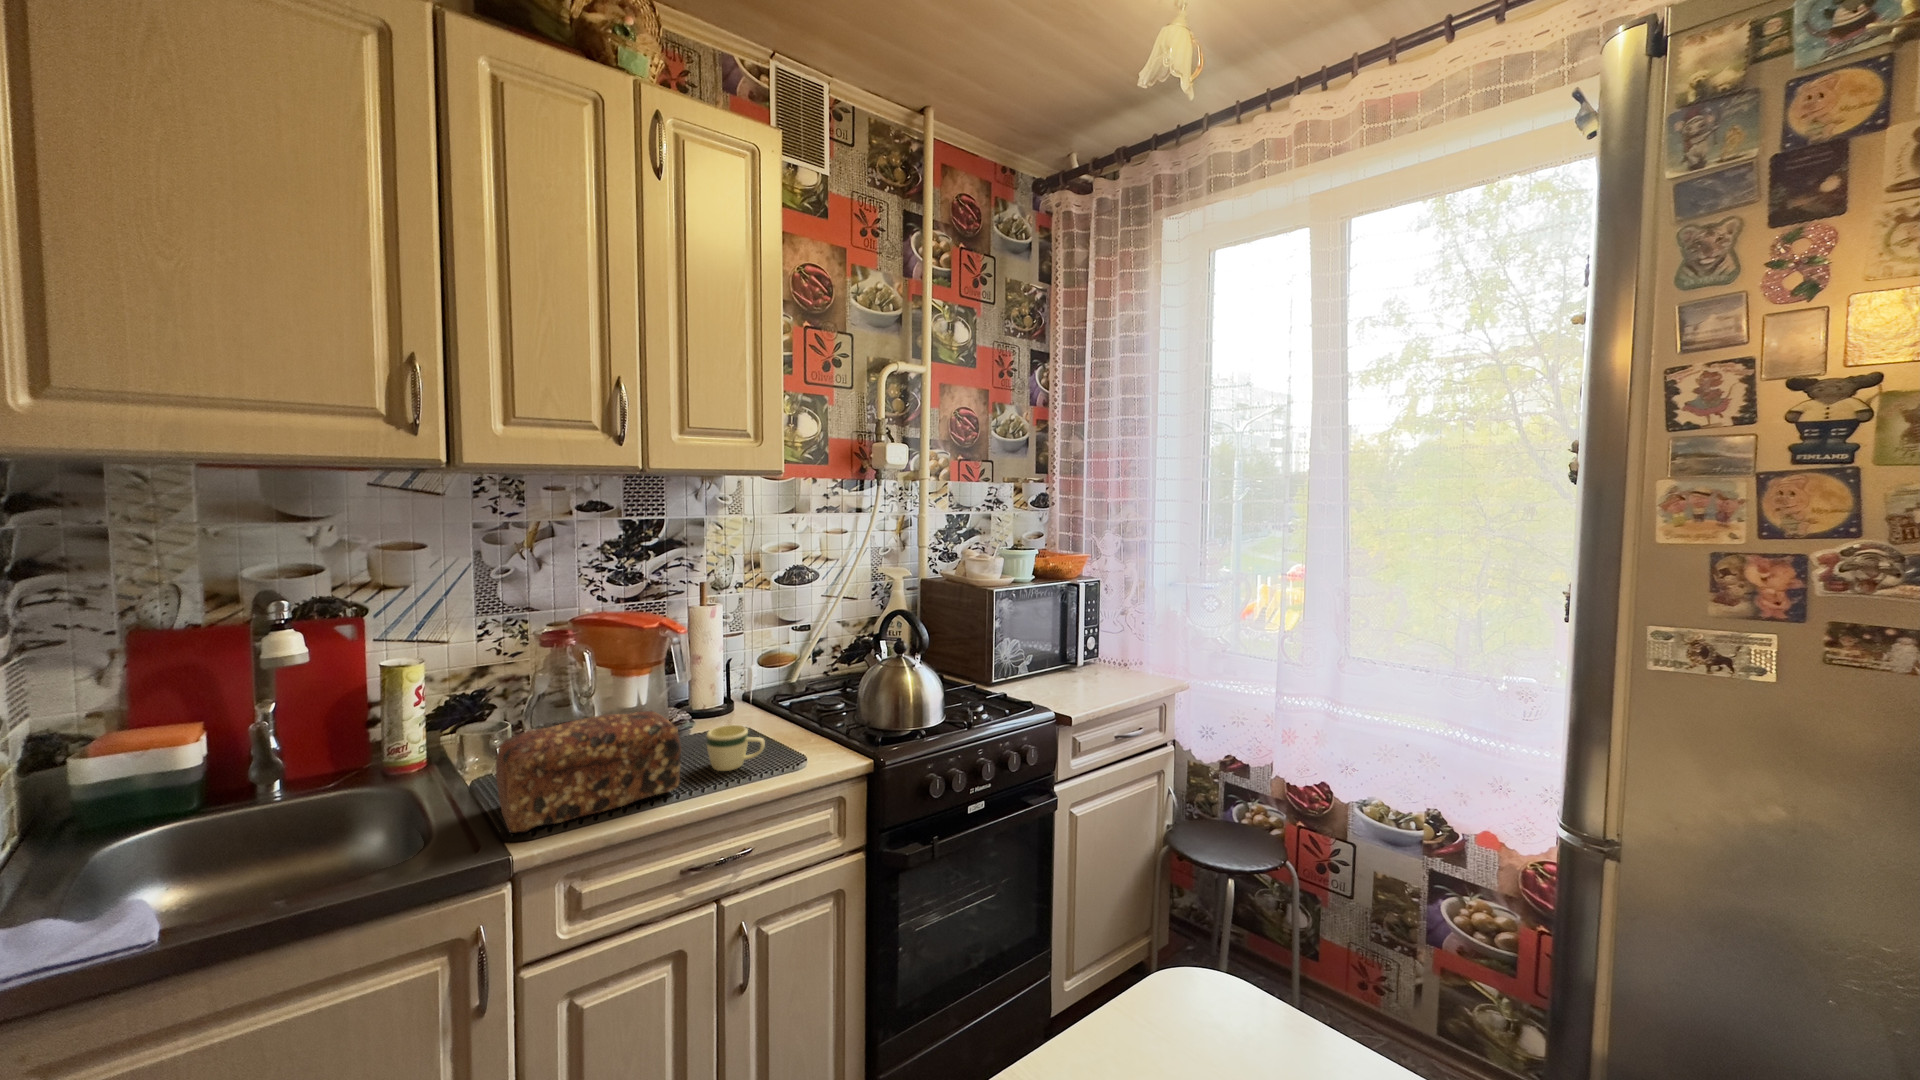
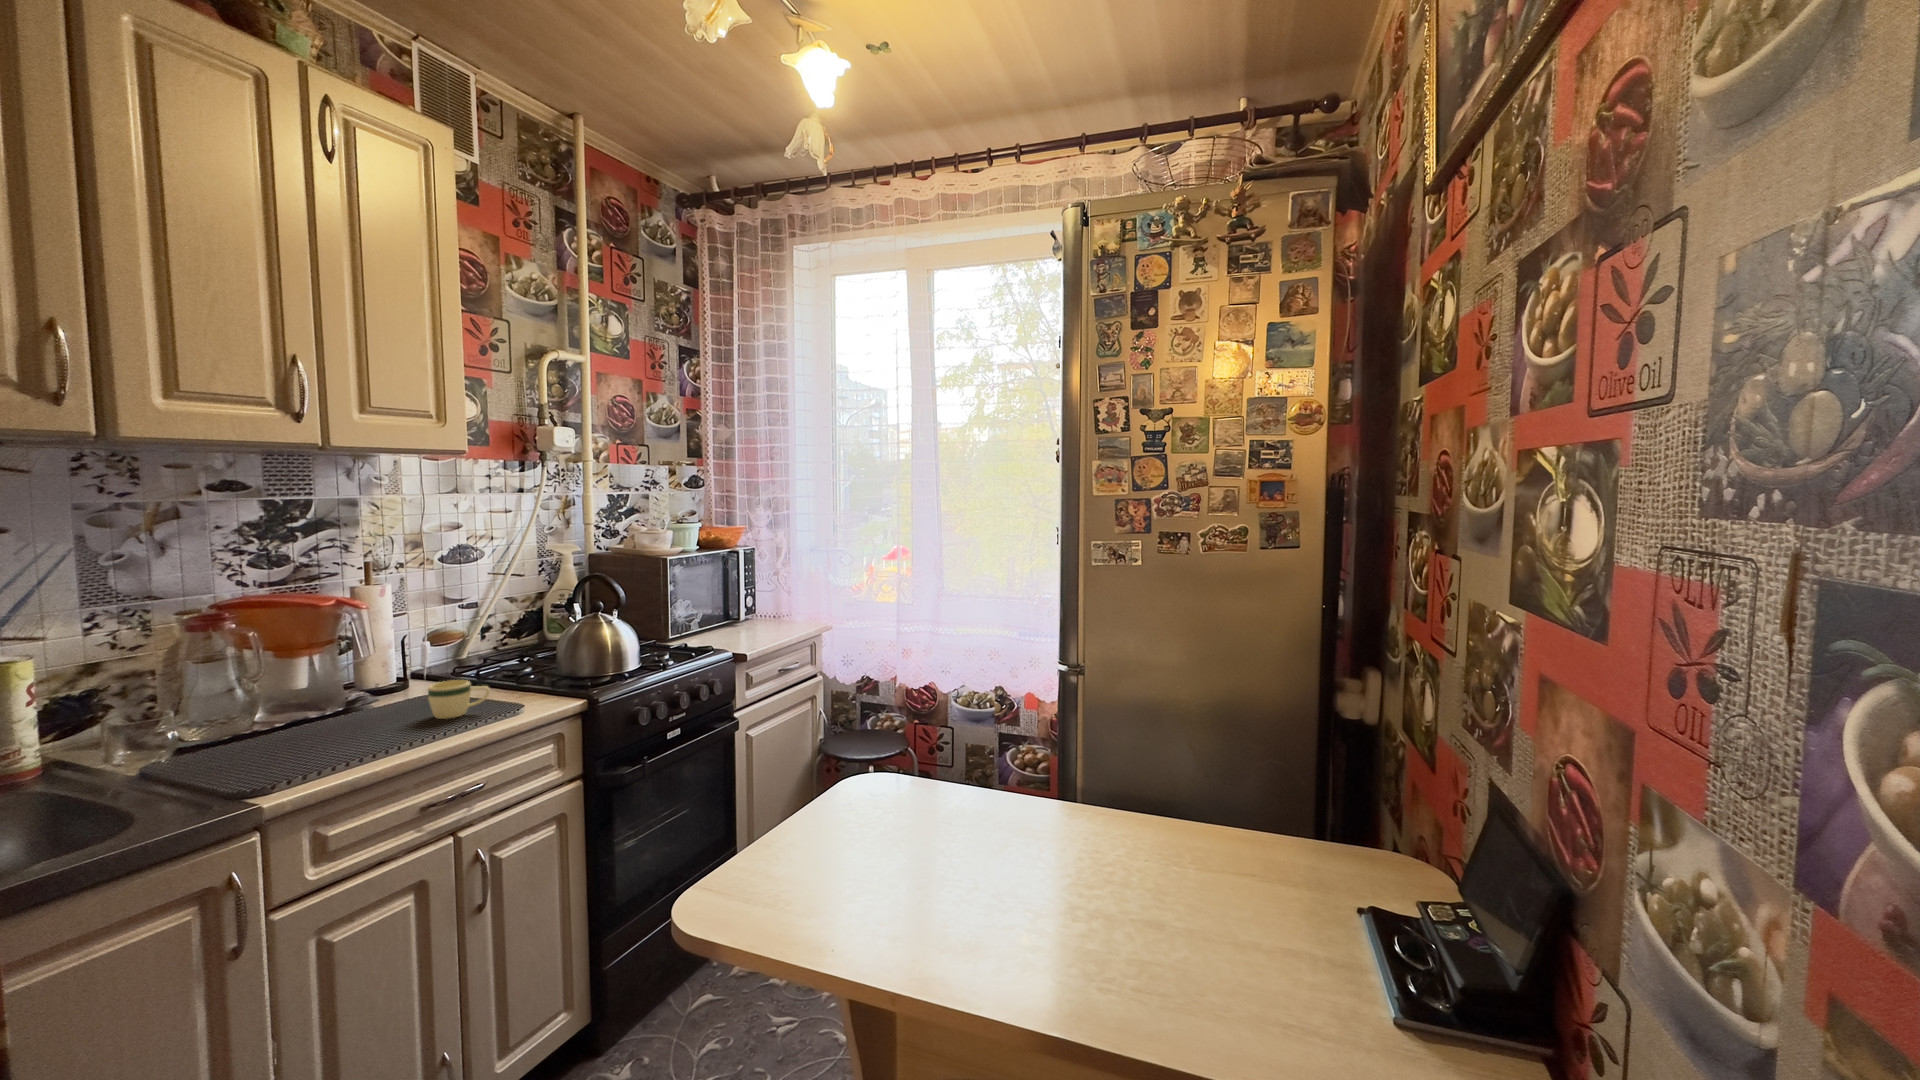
bread loaf: present [496,711,681,833] -> none [217,670,422,777]

